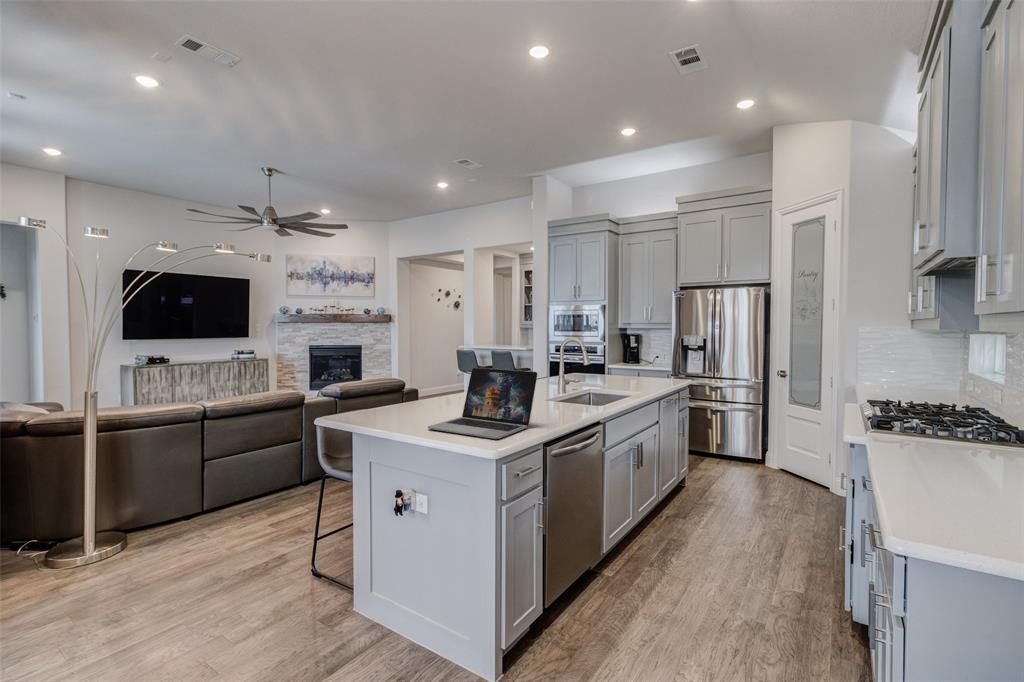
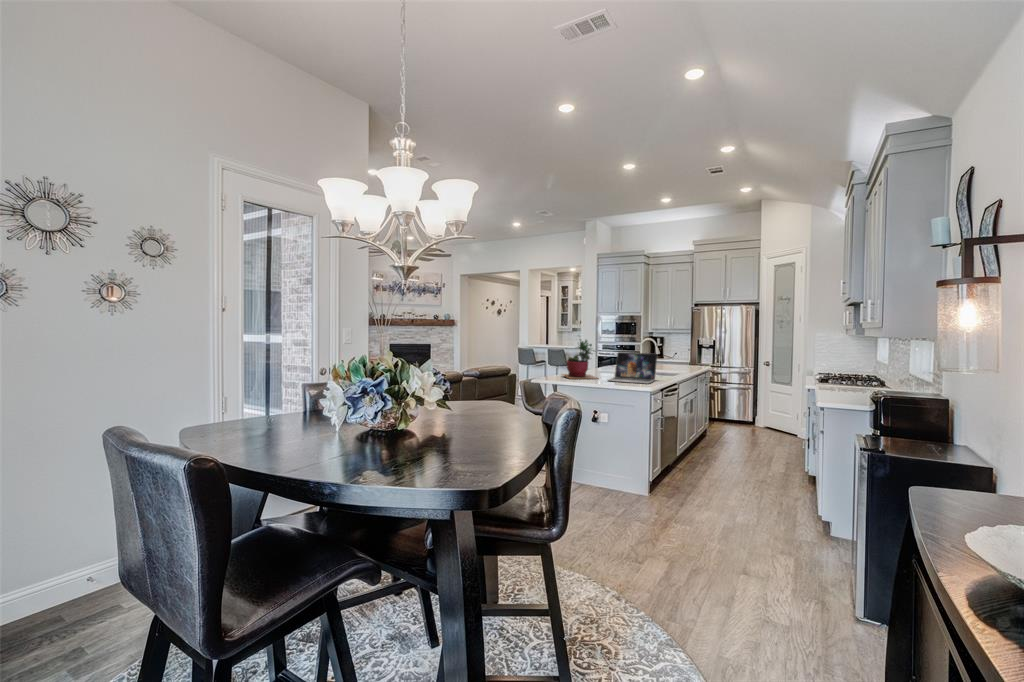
succulent plant: none [365,343,430,422] -> present [563,340,597,379]

